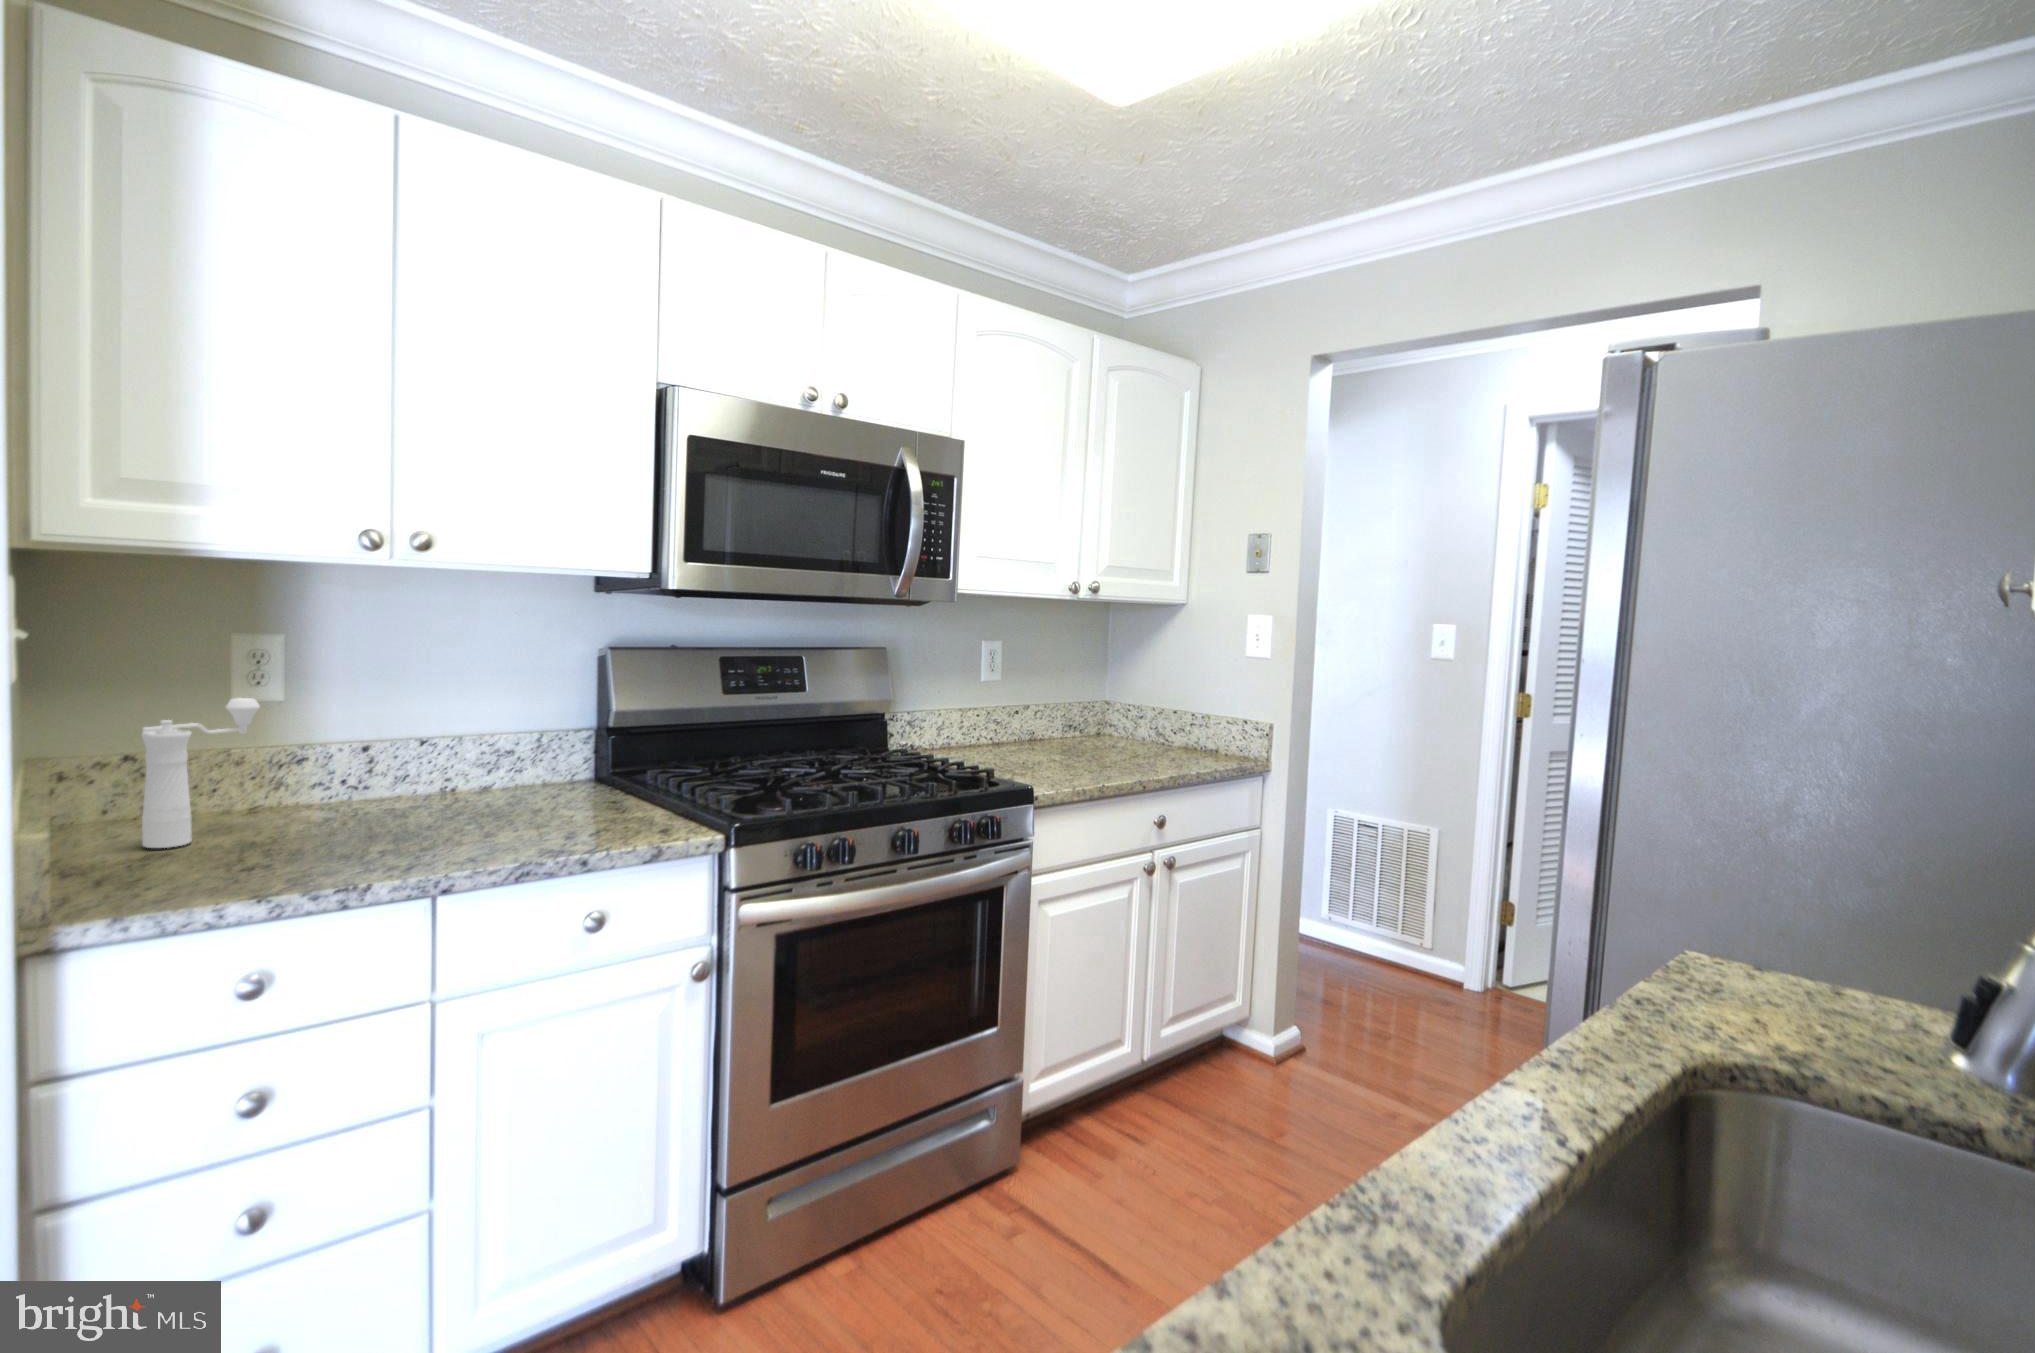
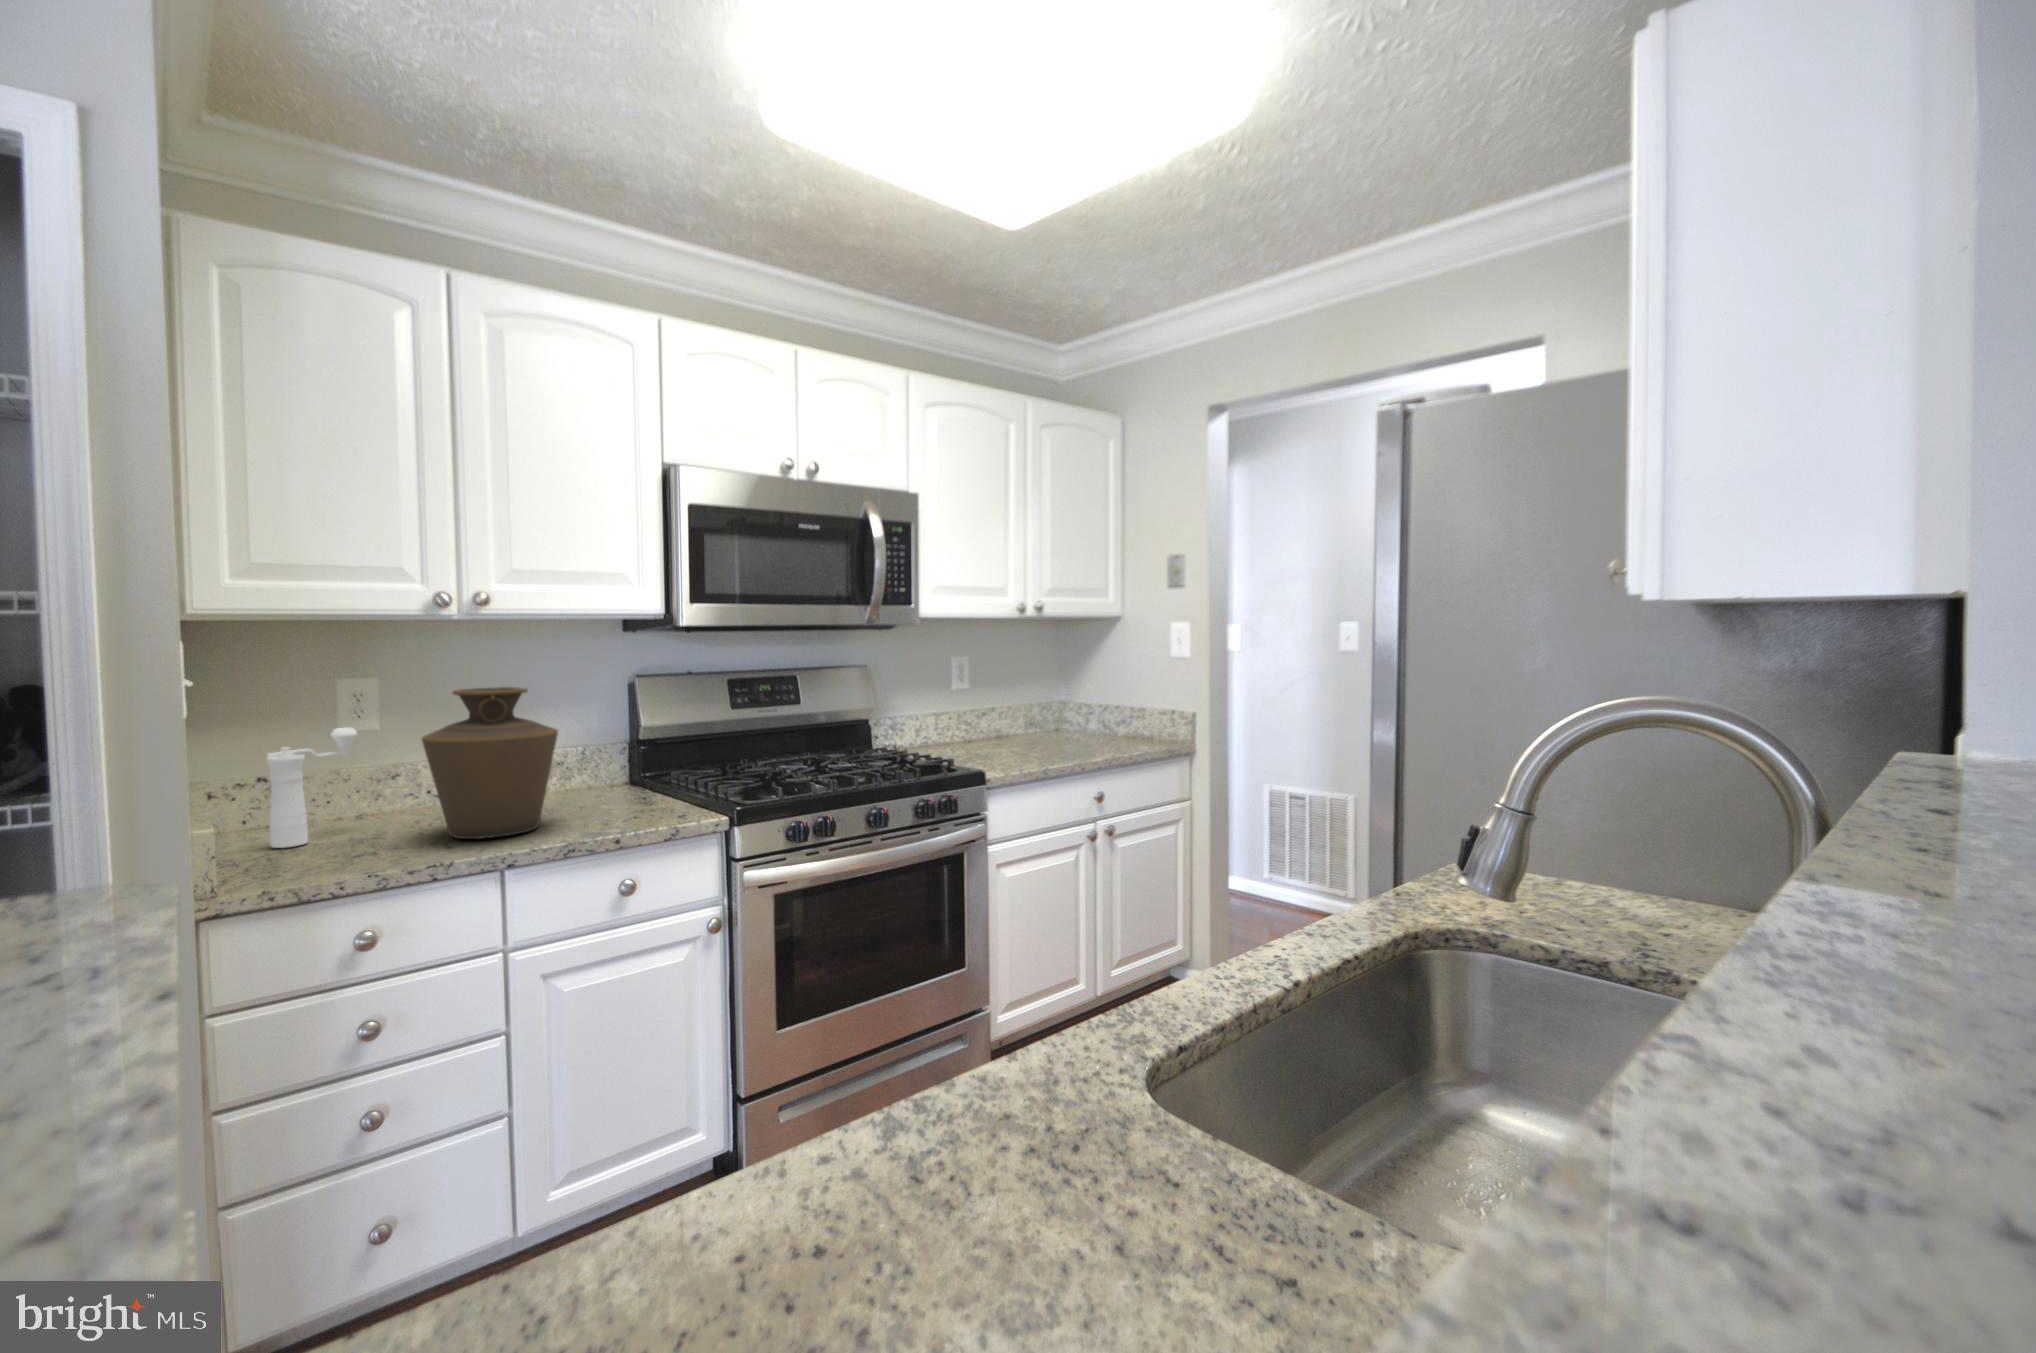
vase: none [340,657,513,848] -> present [422,687,558,839]

